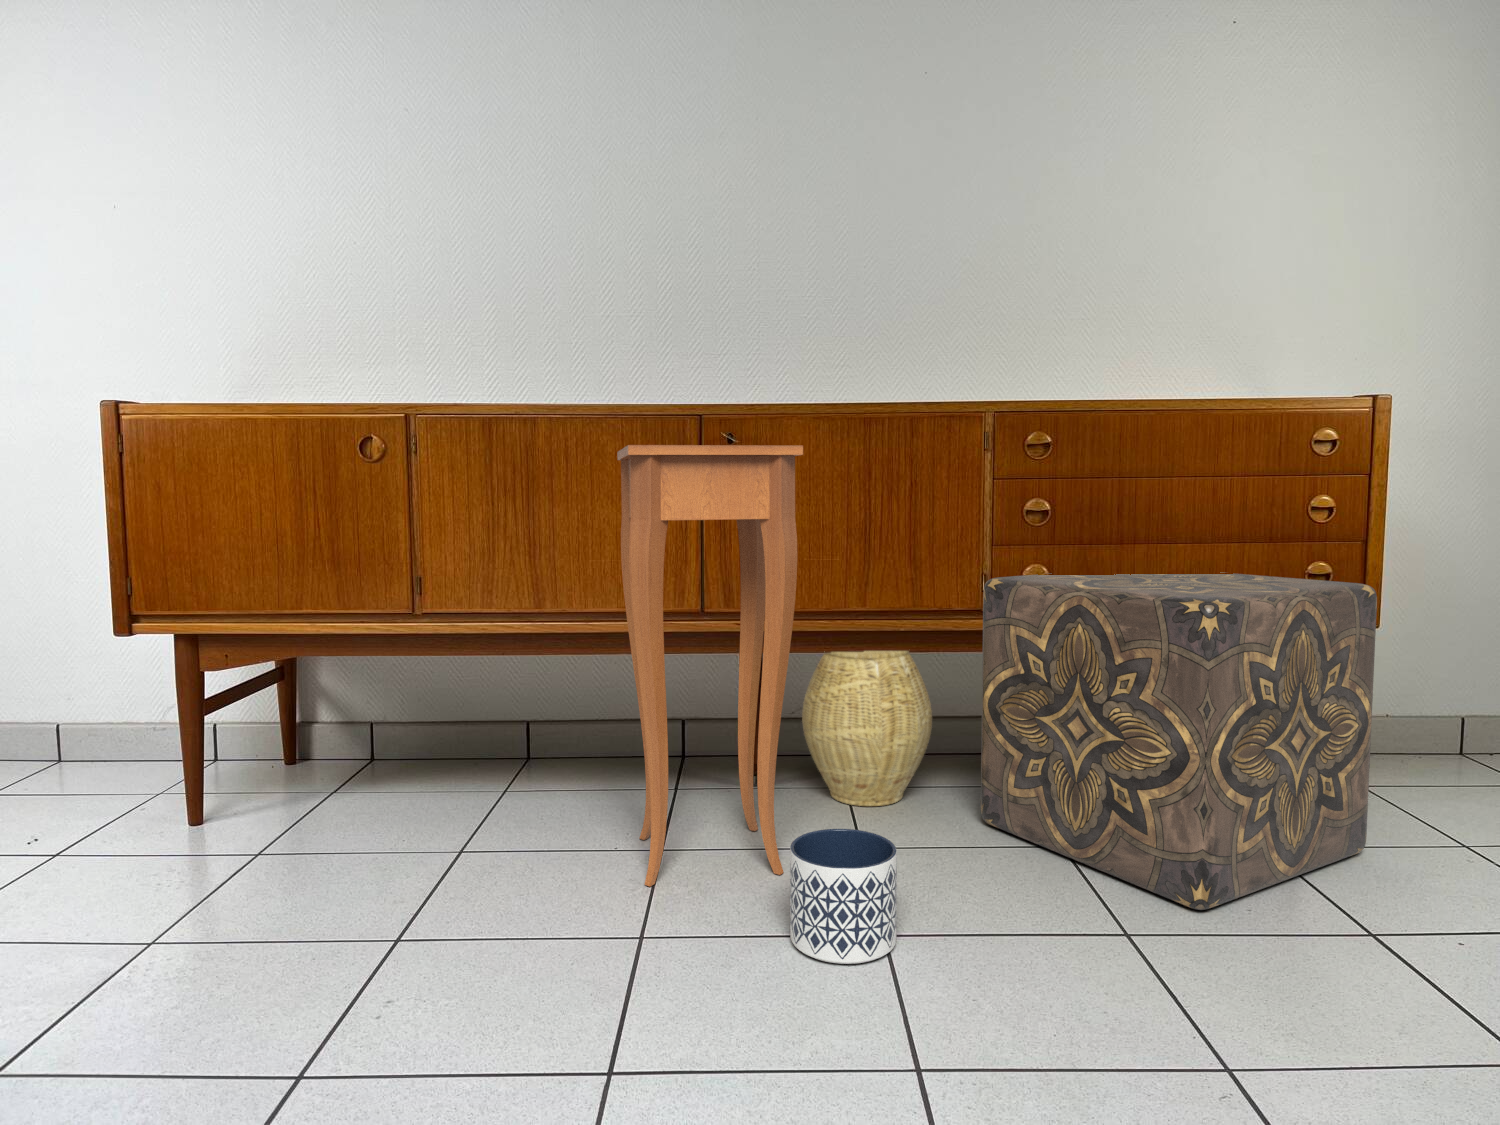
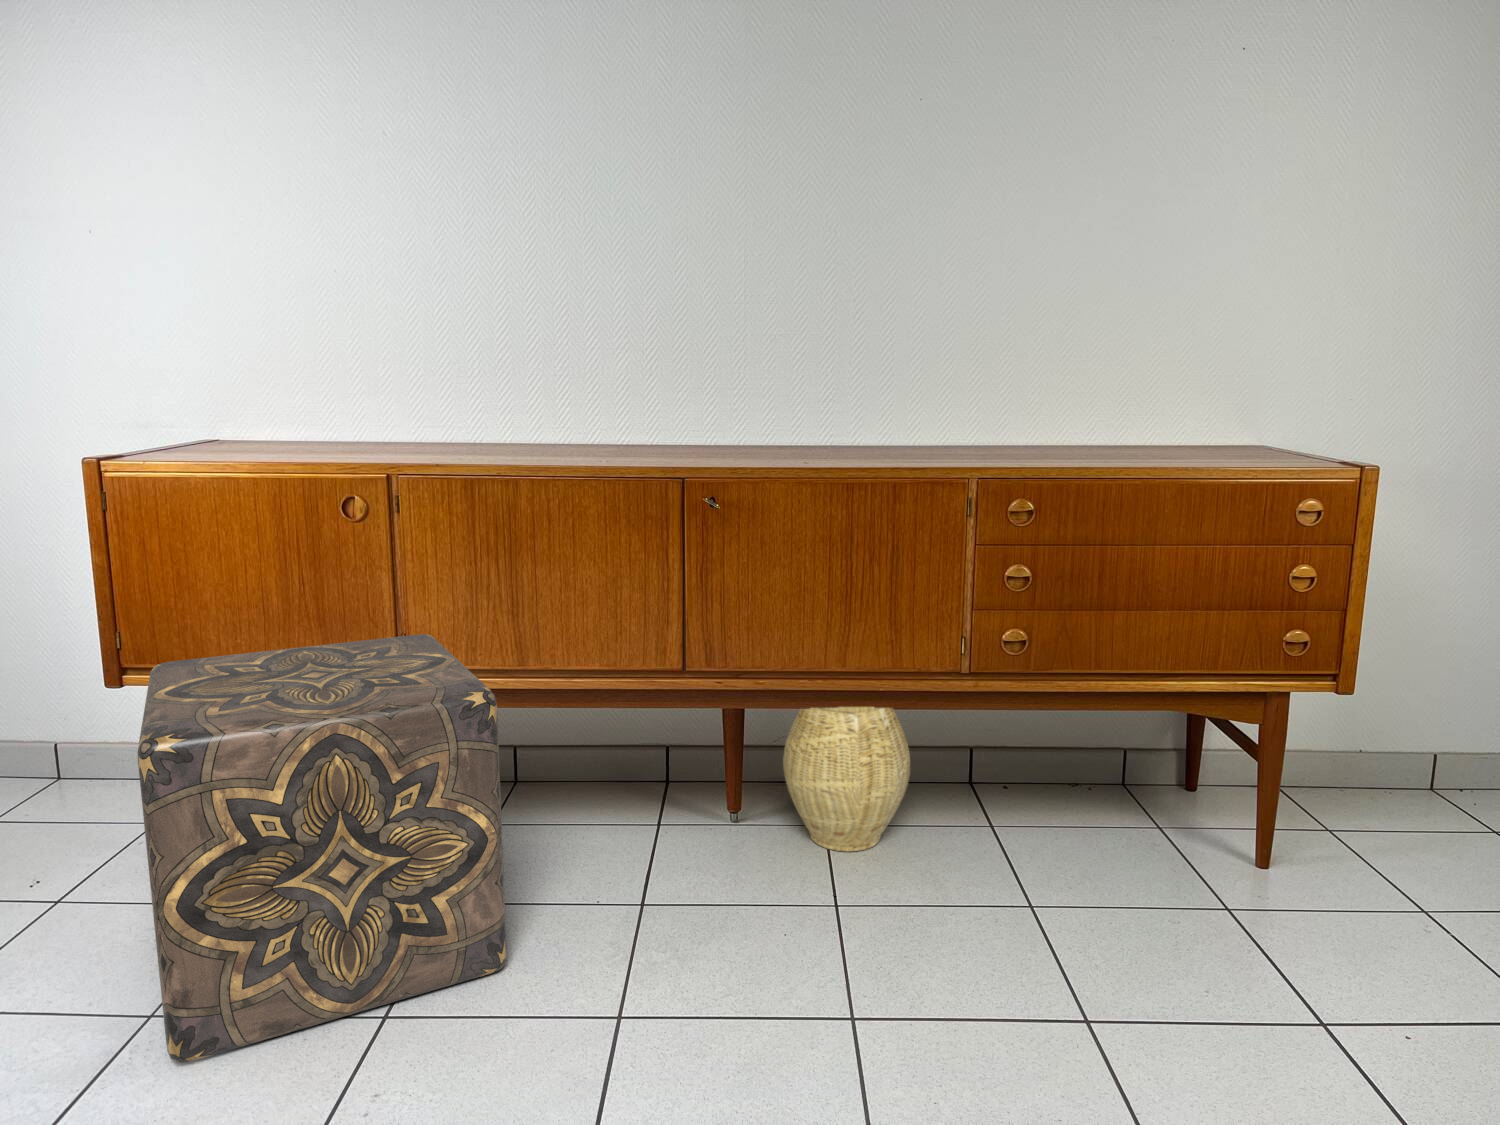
side table: present [617,445,803,886] -> none [599,515,782,955]
ottoman: present [981,572,1377,910] -> present [138,634,507,1063]
planter: present [790,829,897,964] -> none [761,916,865,1060]

